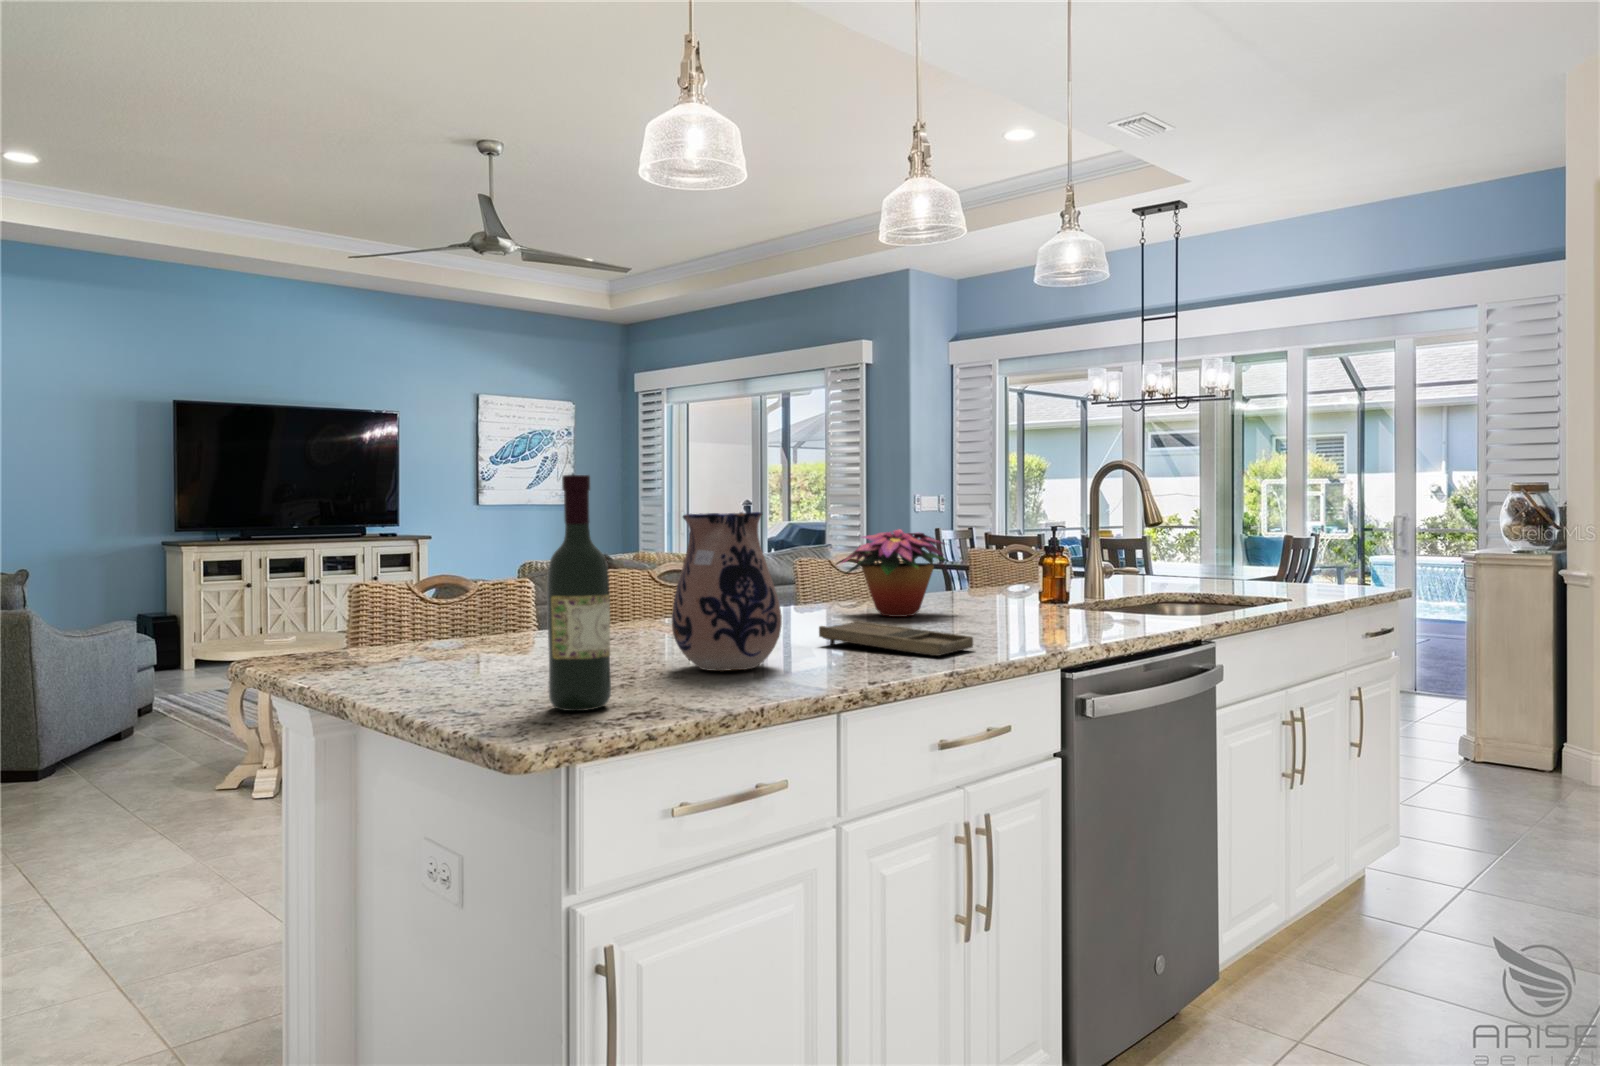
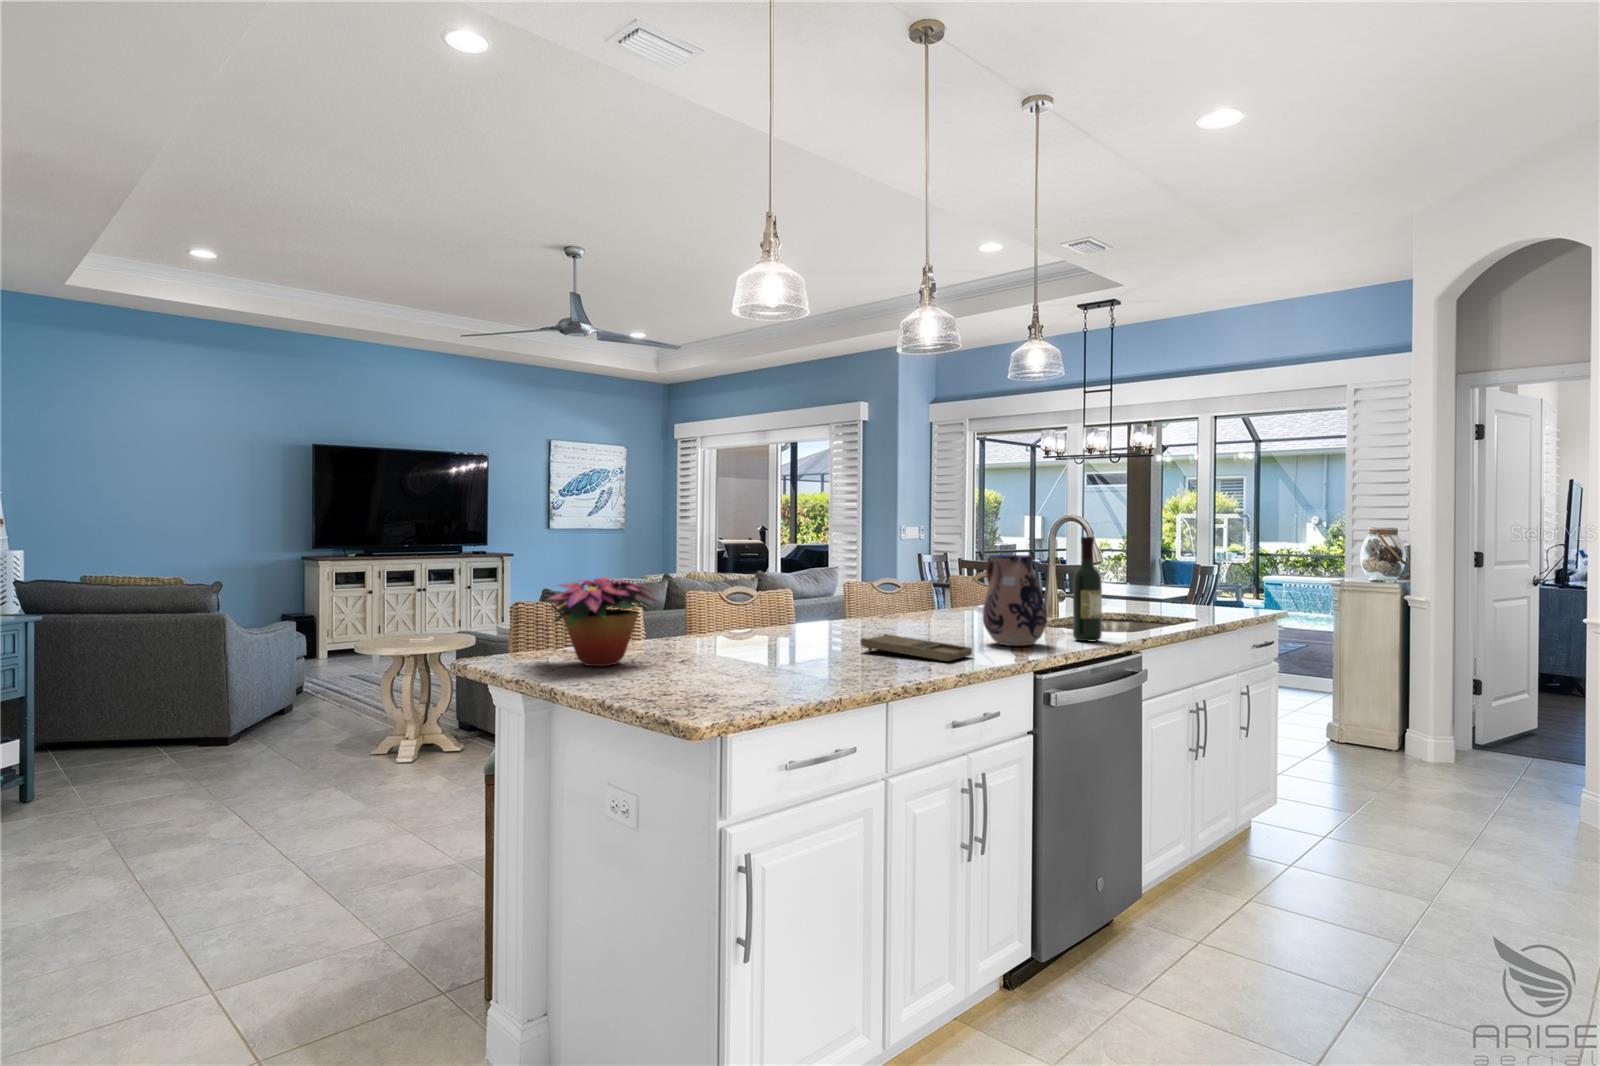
wine bottle: present [547,475,611,711] -> present [1073,537,1102,641]
ceramic pitcher: present [672,512,782,671] -> present [983,554,1047,646]
flower arrangement: present [843,529,949,617] -> present [549,576,658,666]

